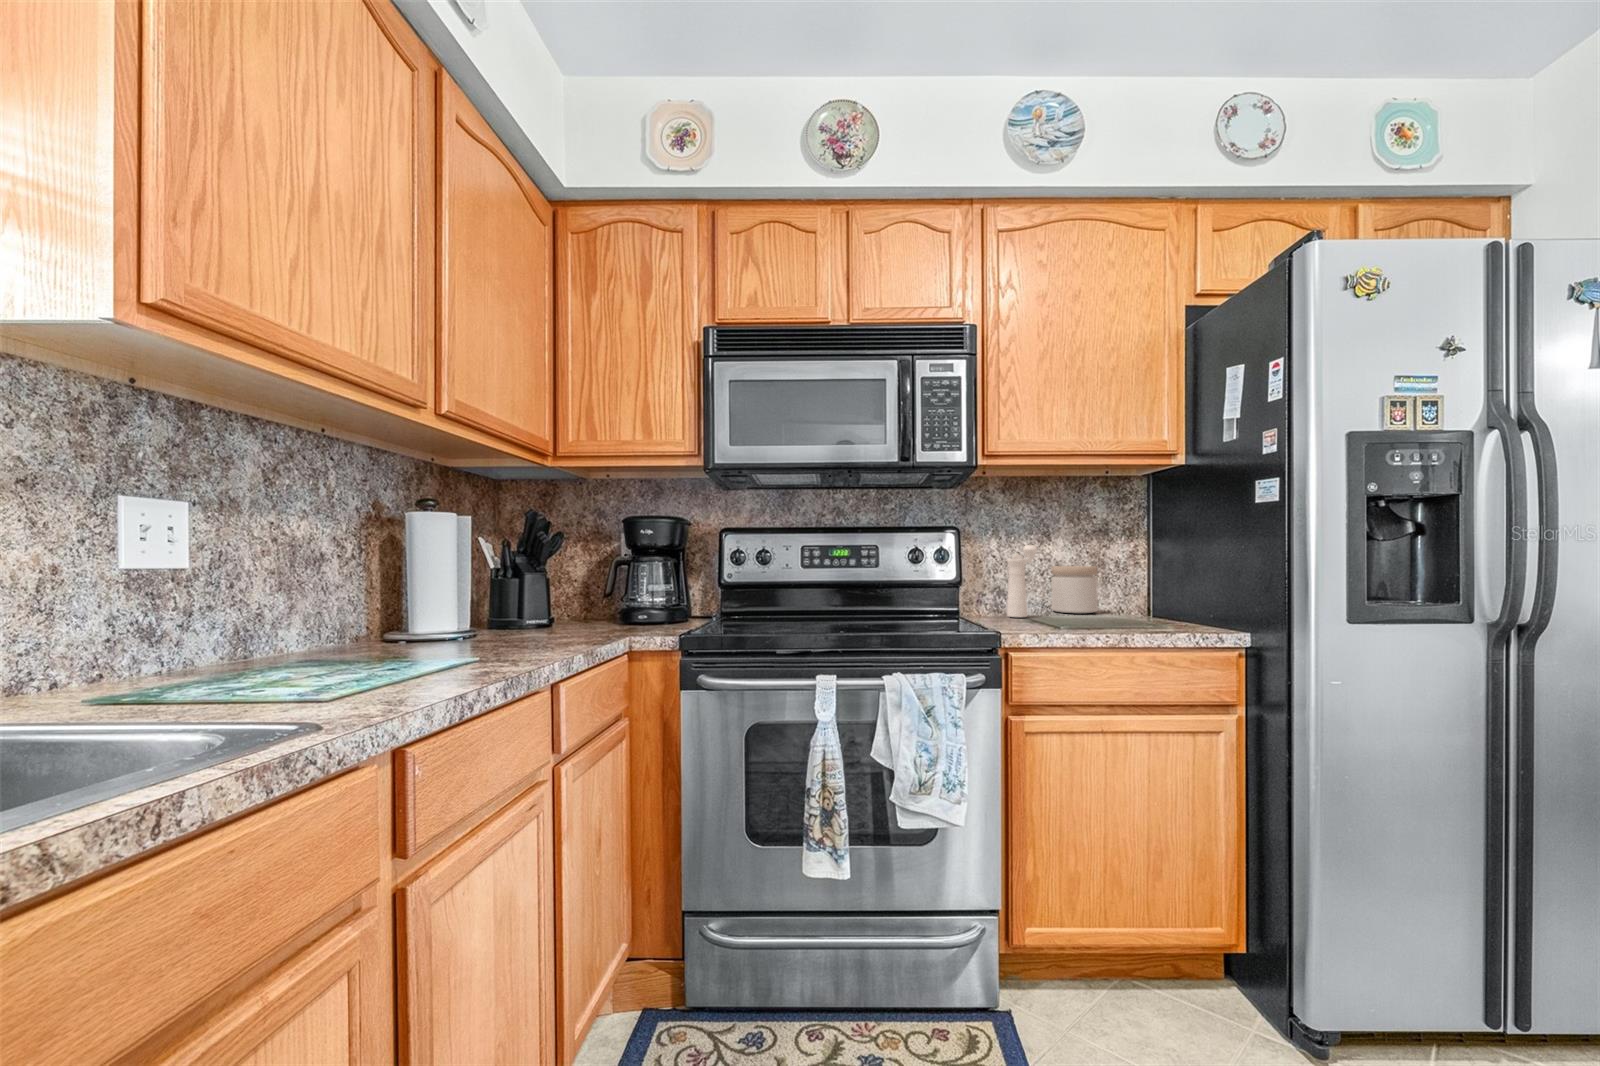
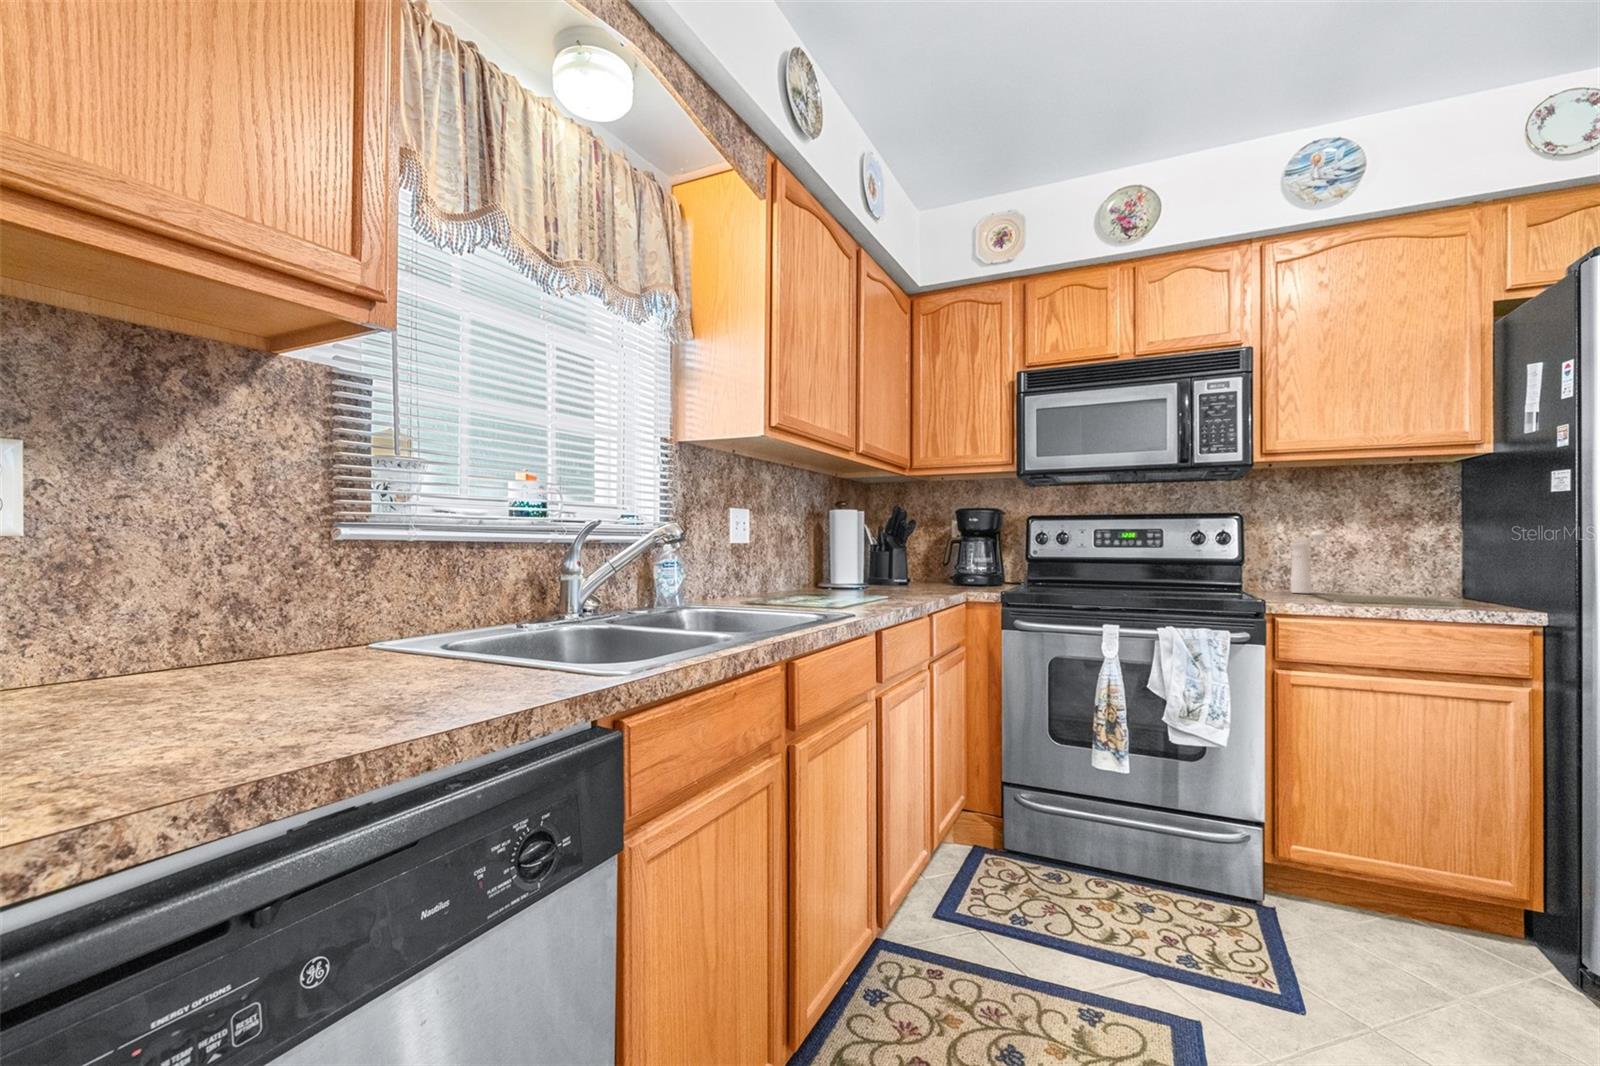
jar: present [1051,566,1098,613] -> none [1344,550,1396,593]

